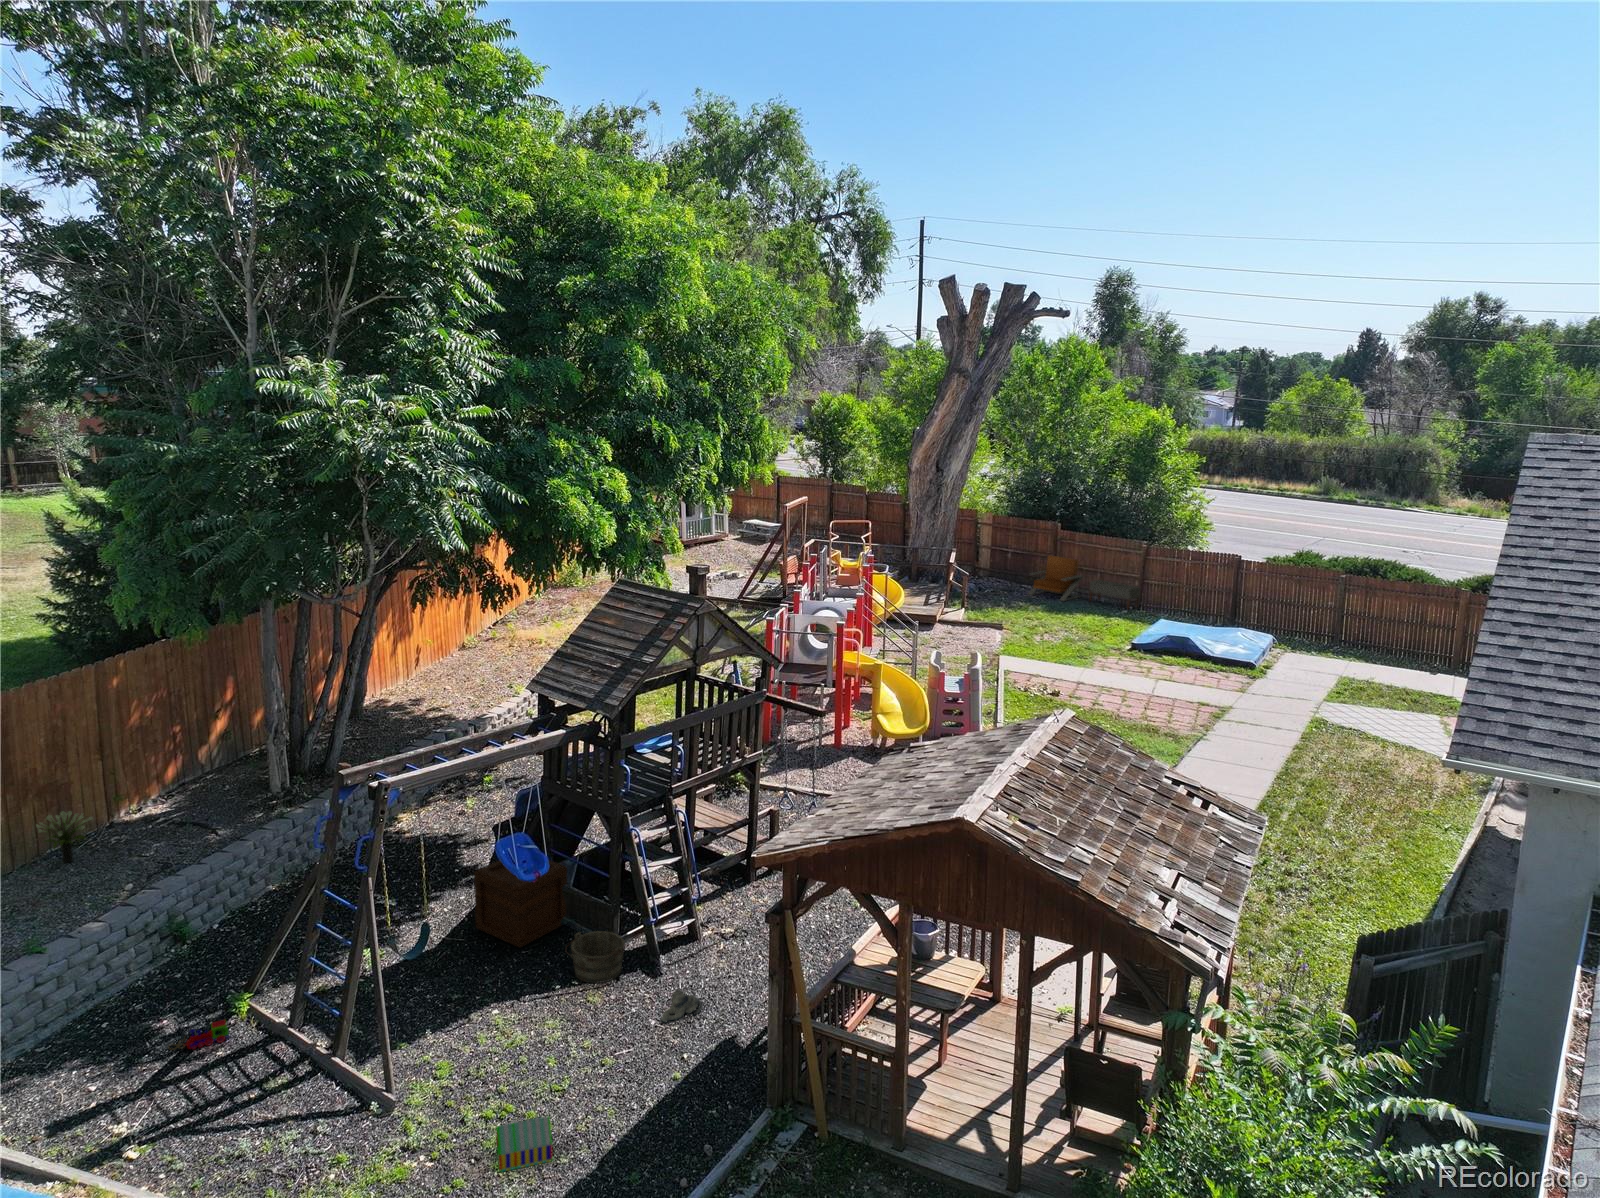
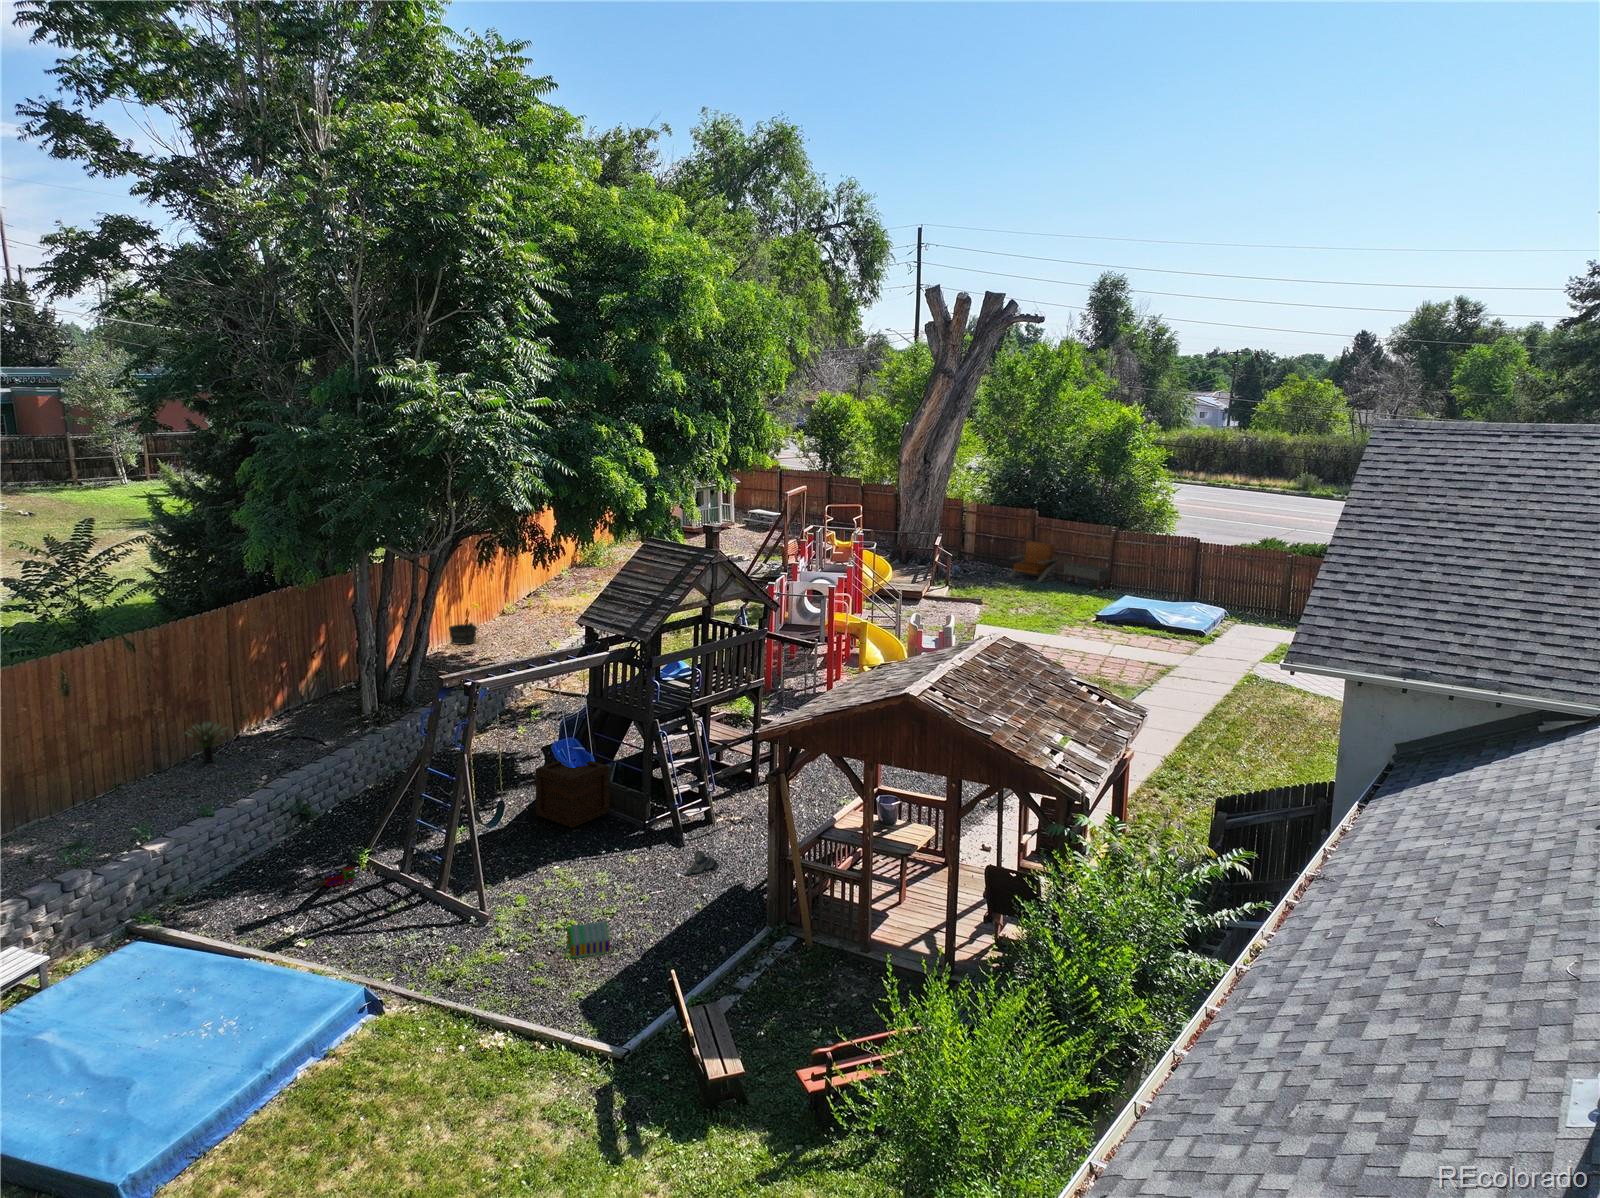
bucket: present [569,931,625,983] -> present [449,623,479,645]

